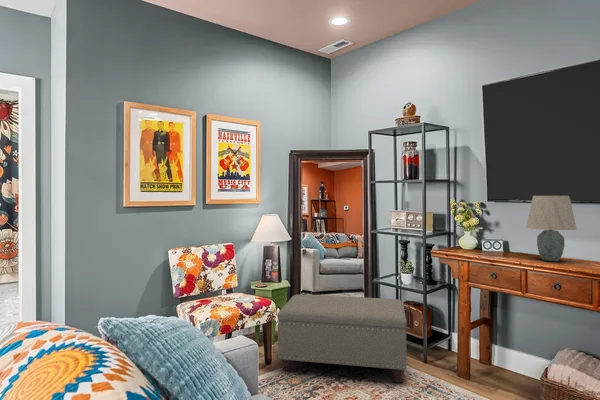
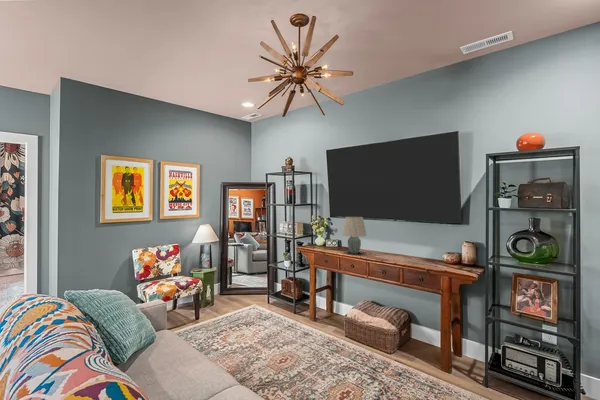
ottoman: present [277,294,407,383] -> none [201,276,283,326]

